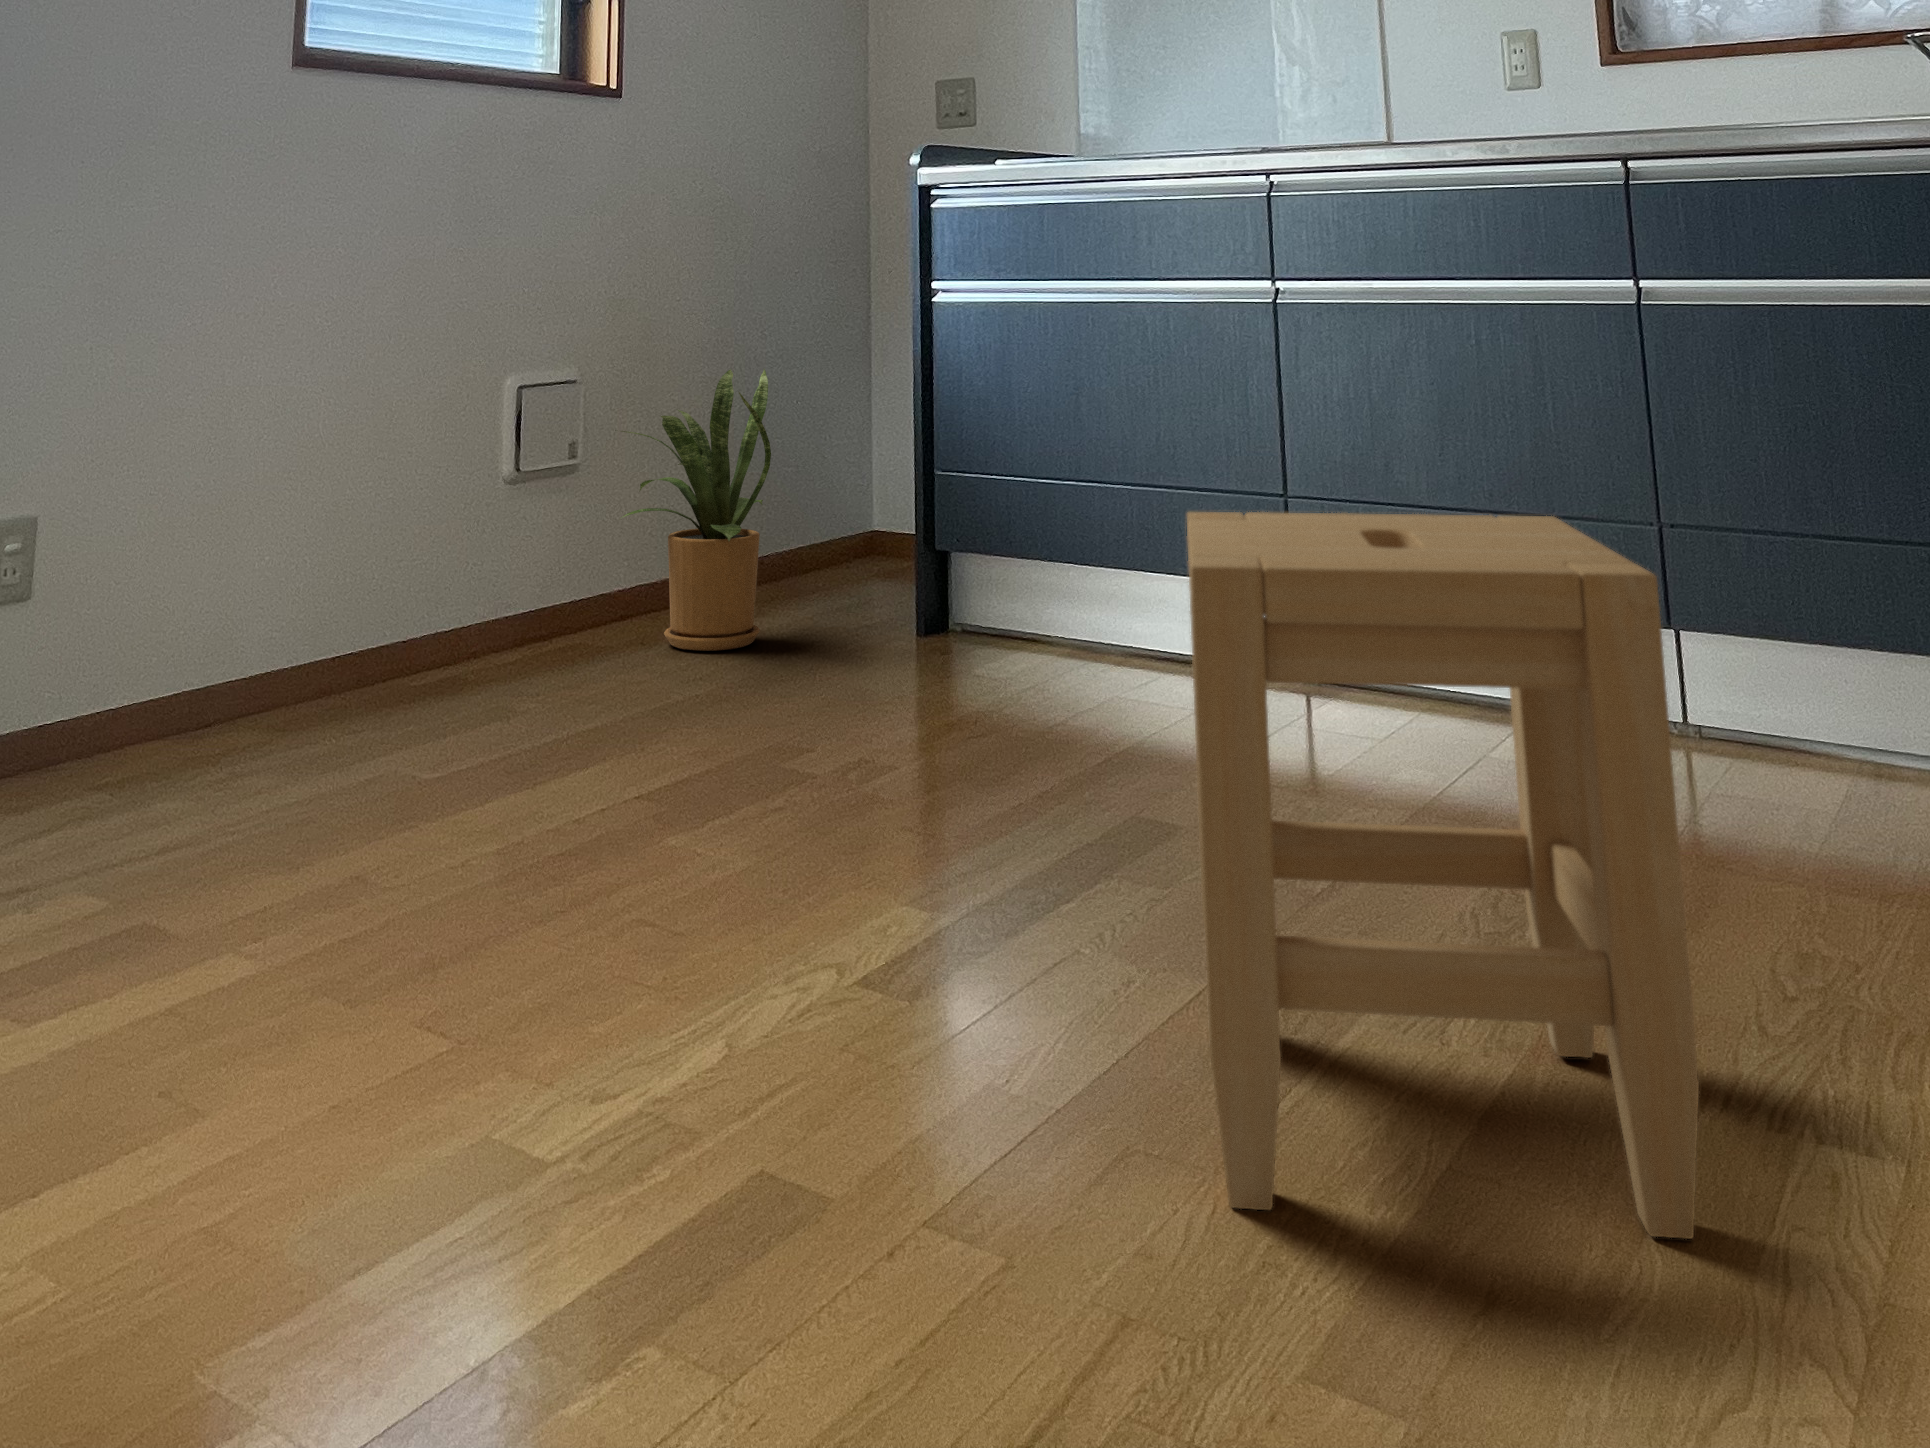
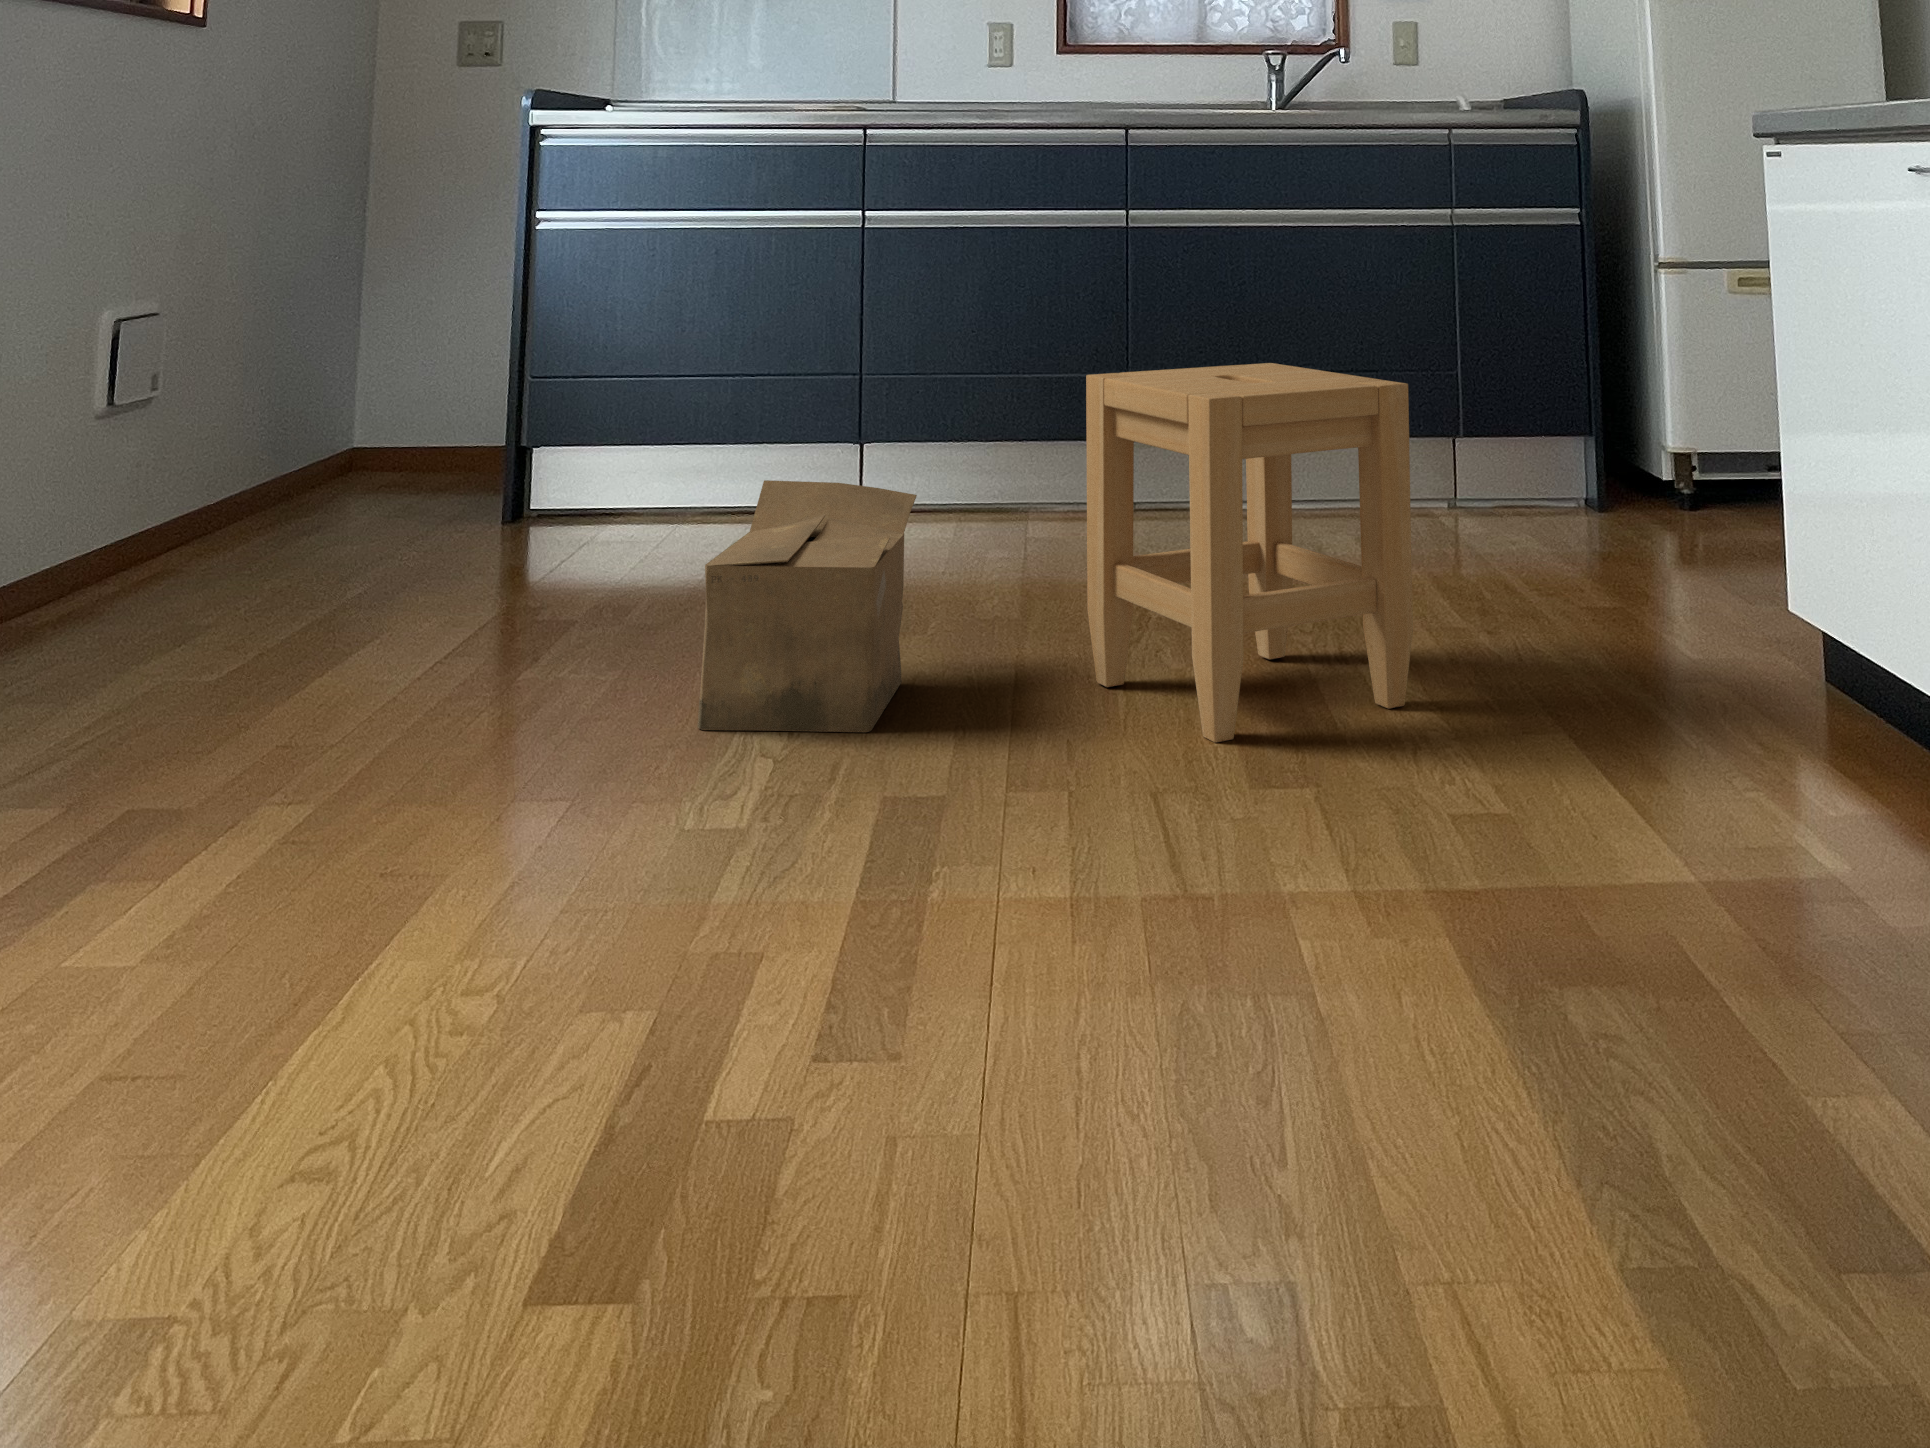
house plant: present [622,369,771,651] -> none [205,292,392,558]
cardboard box: none [638,623,1027,1022] -> present [697,480,917,732]

